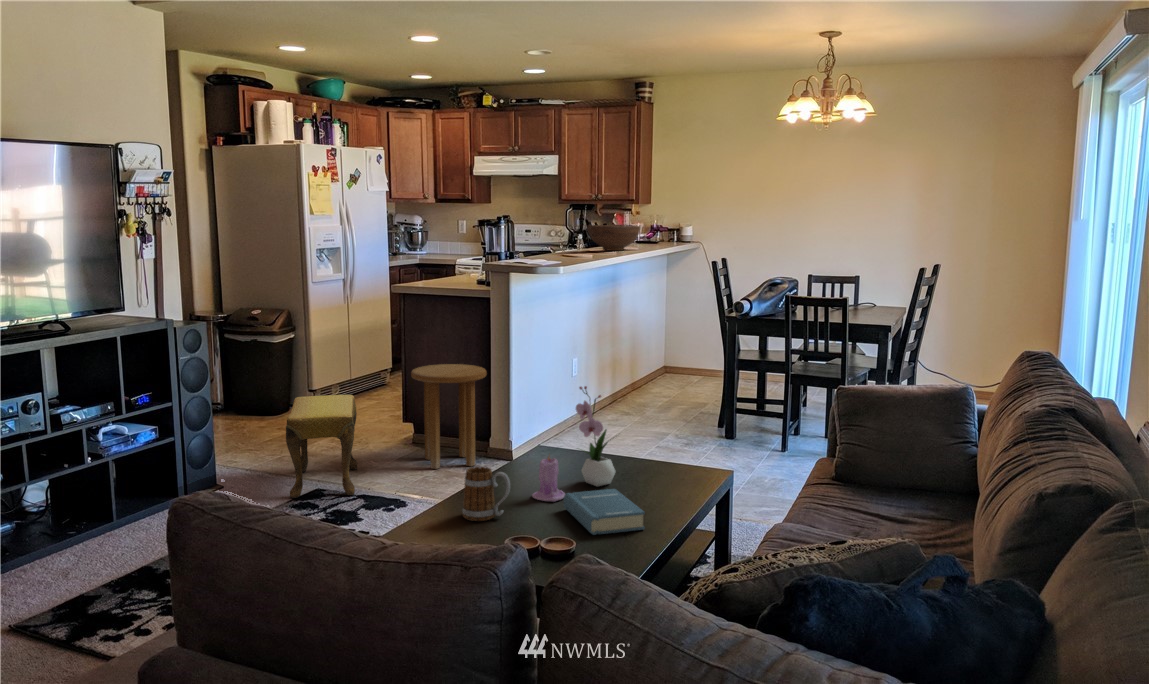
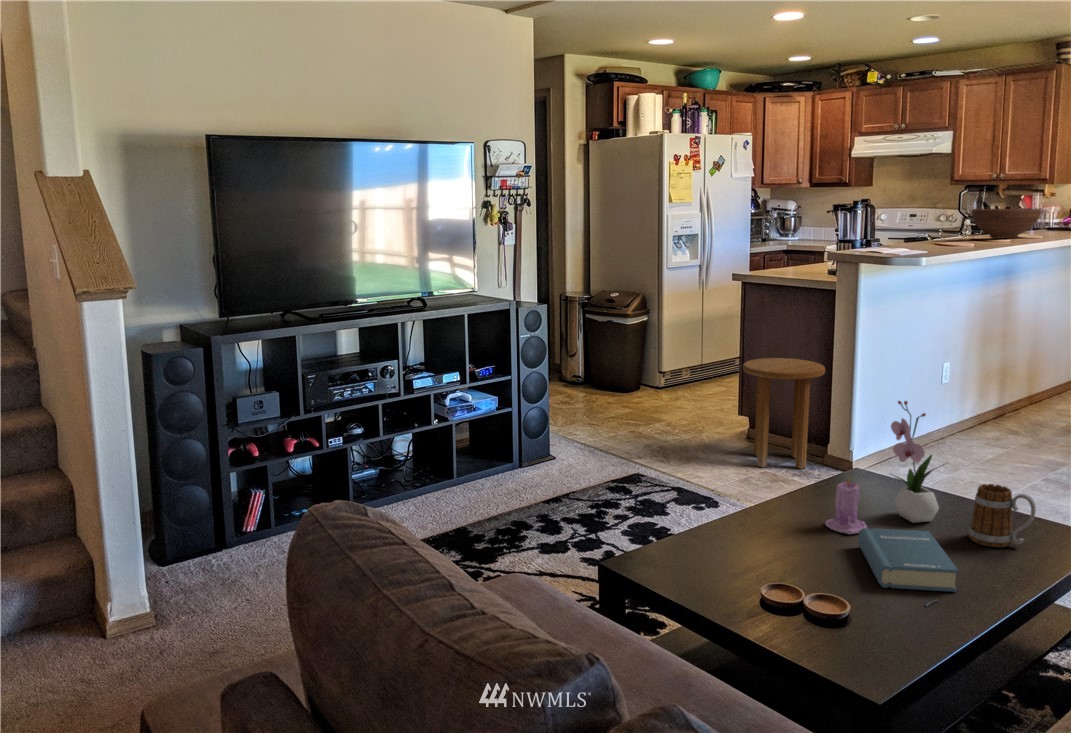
footstool: present [286,395,358,498] -> none [608,381,684,484]
mug: present [462,467,510,521] -> present [969,484,1036,547]

